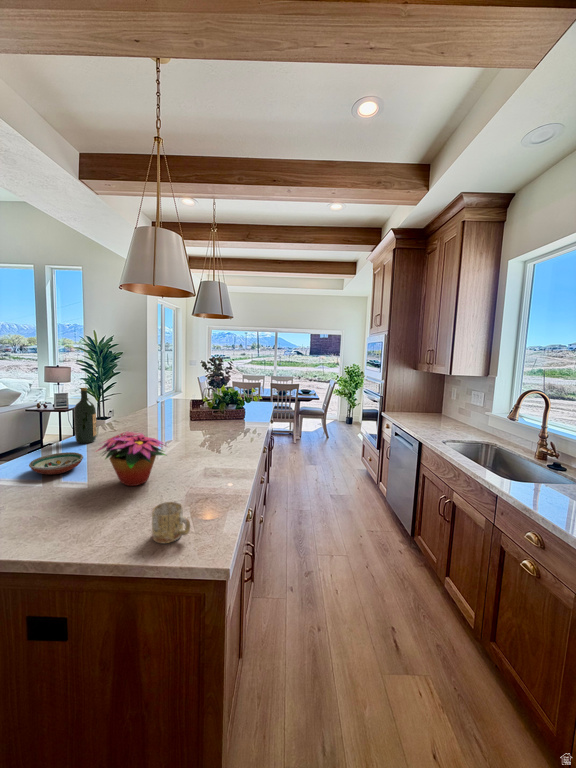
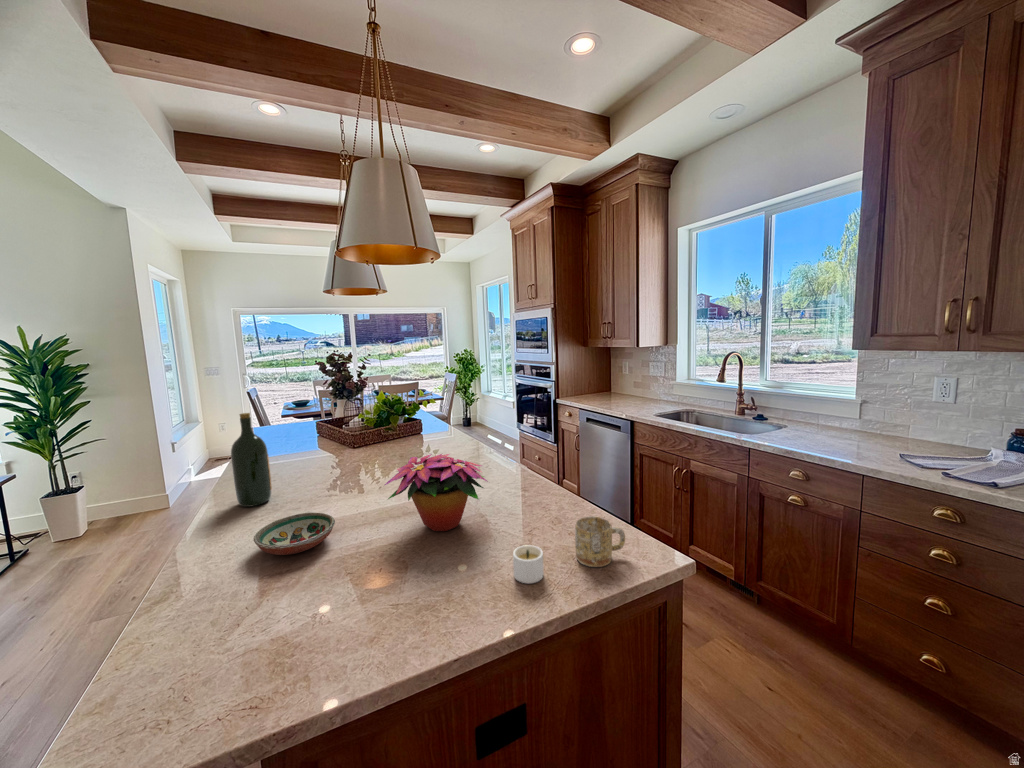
candle: none [100,508,126,542] -> present [513,545,544,583]

